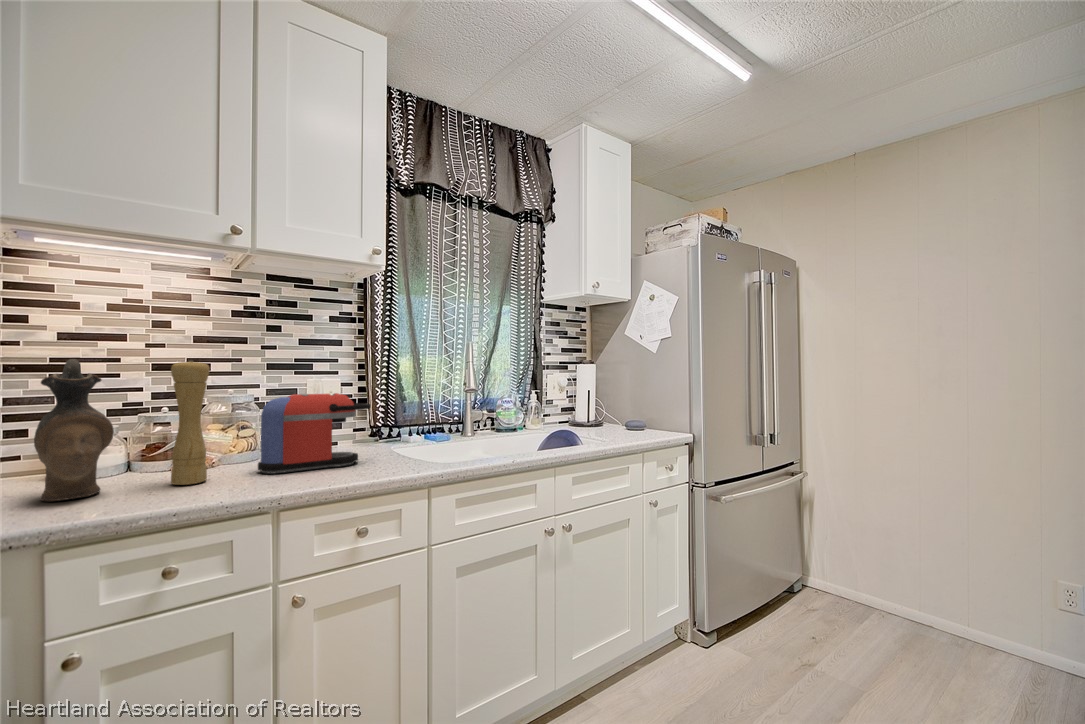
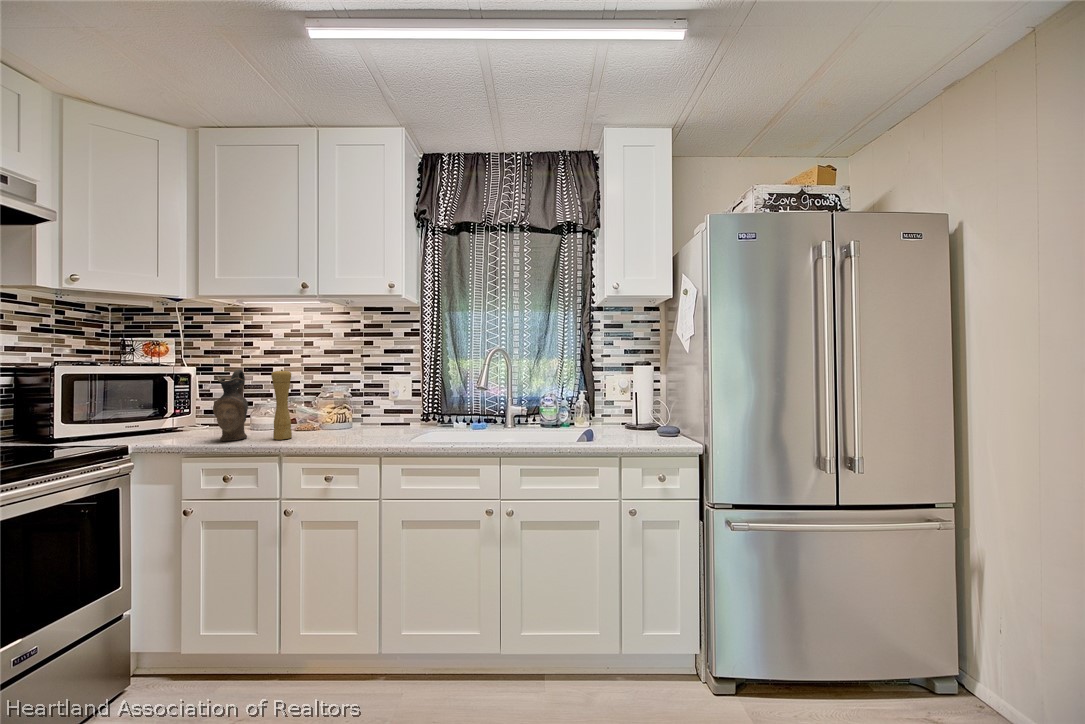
coffee maker: present [258,393,371,474] -> none [319,390,389,439]

